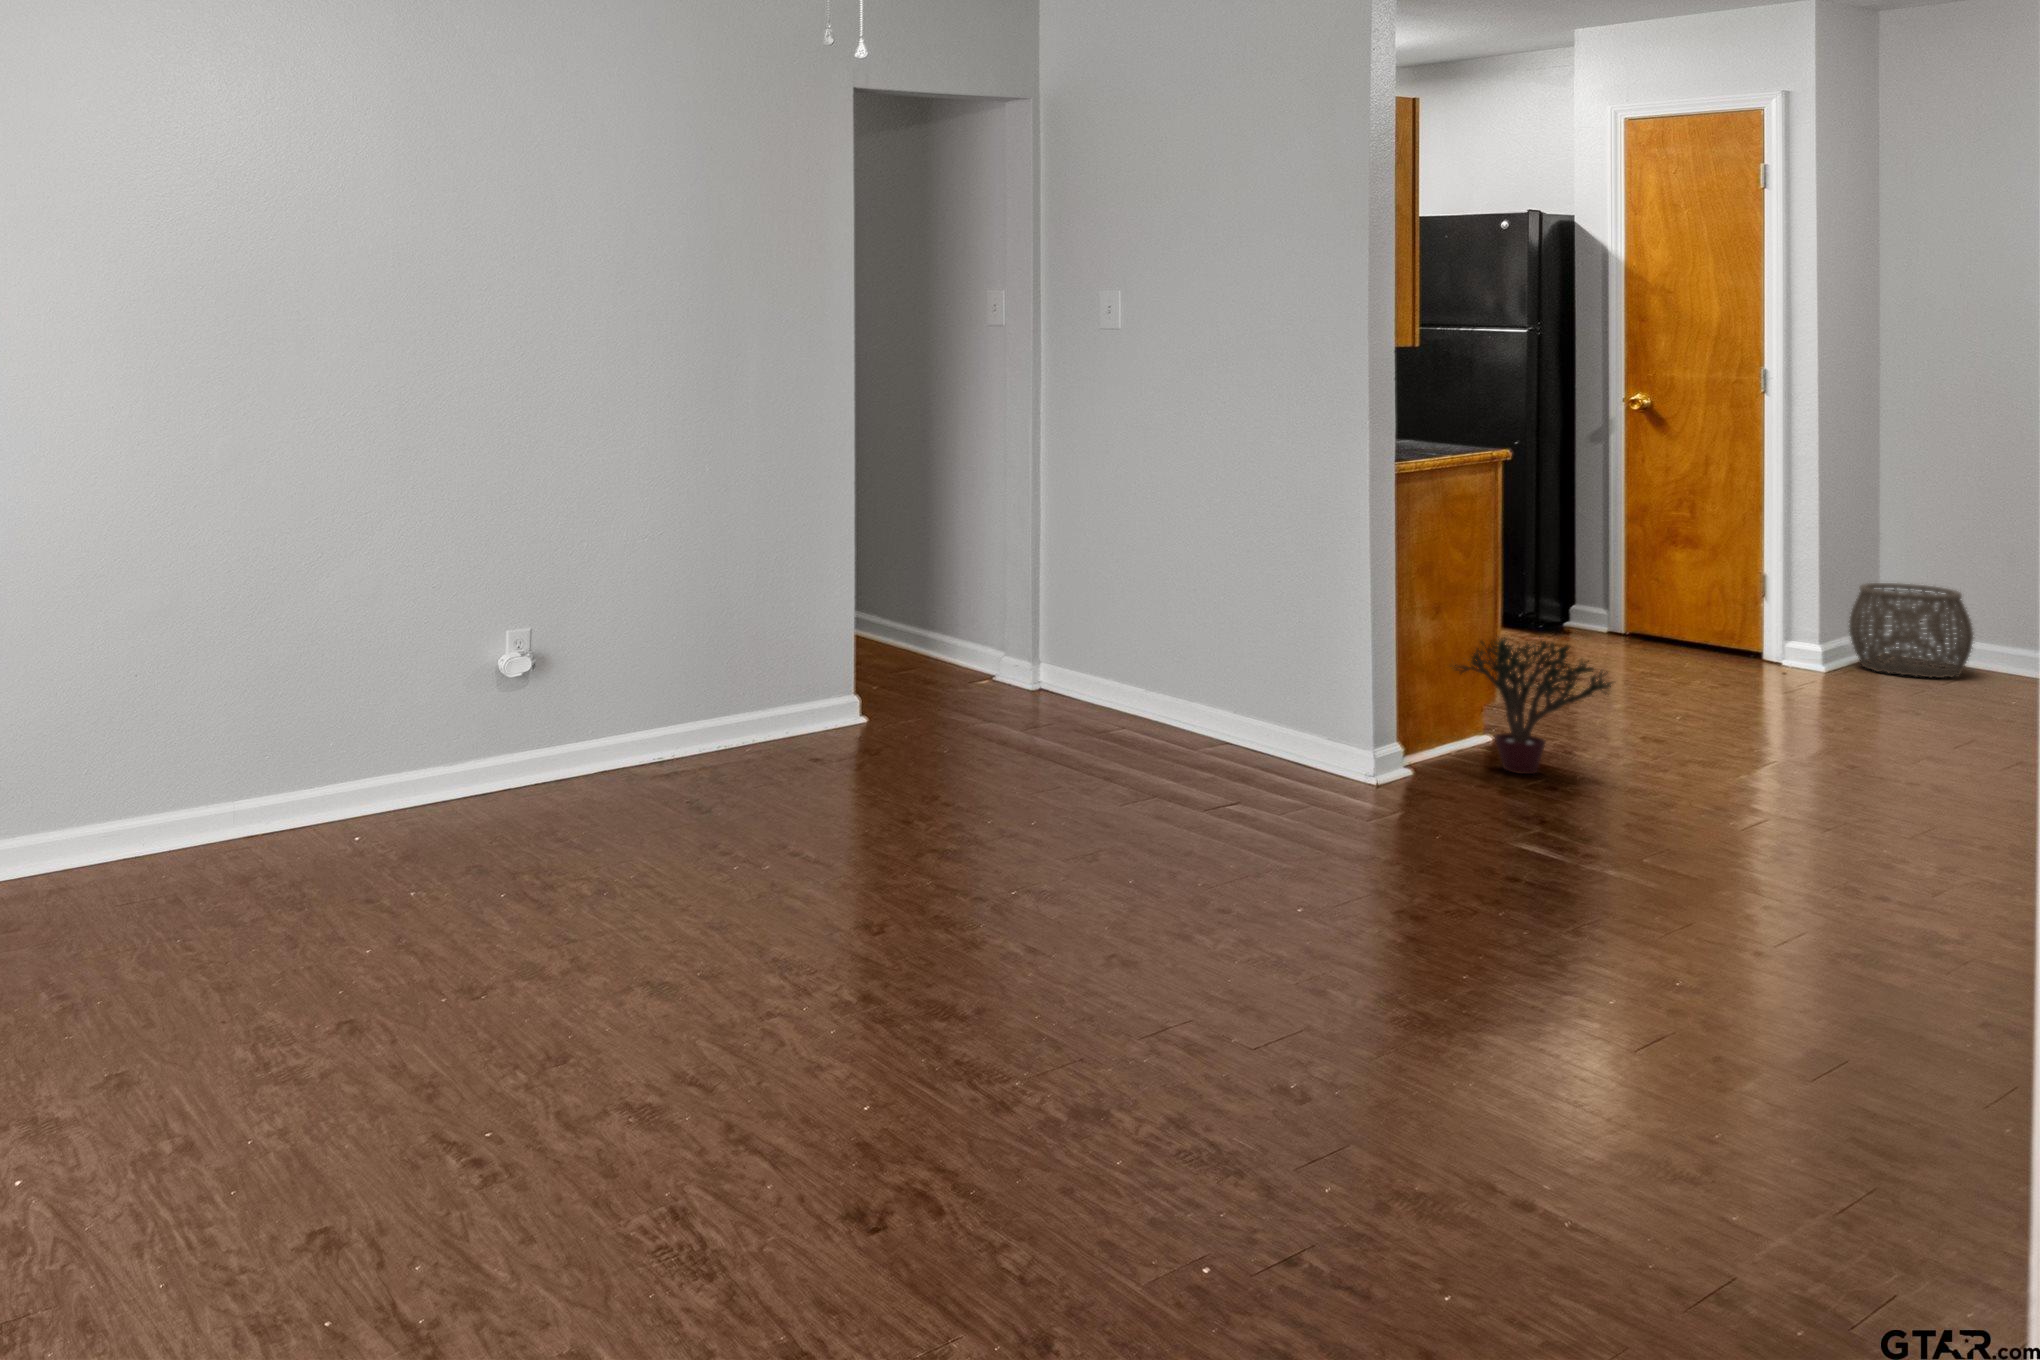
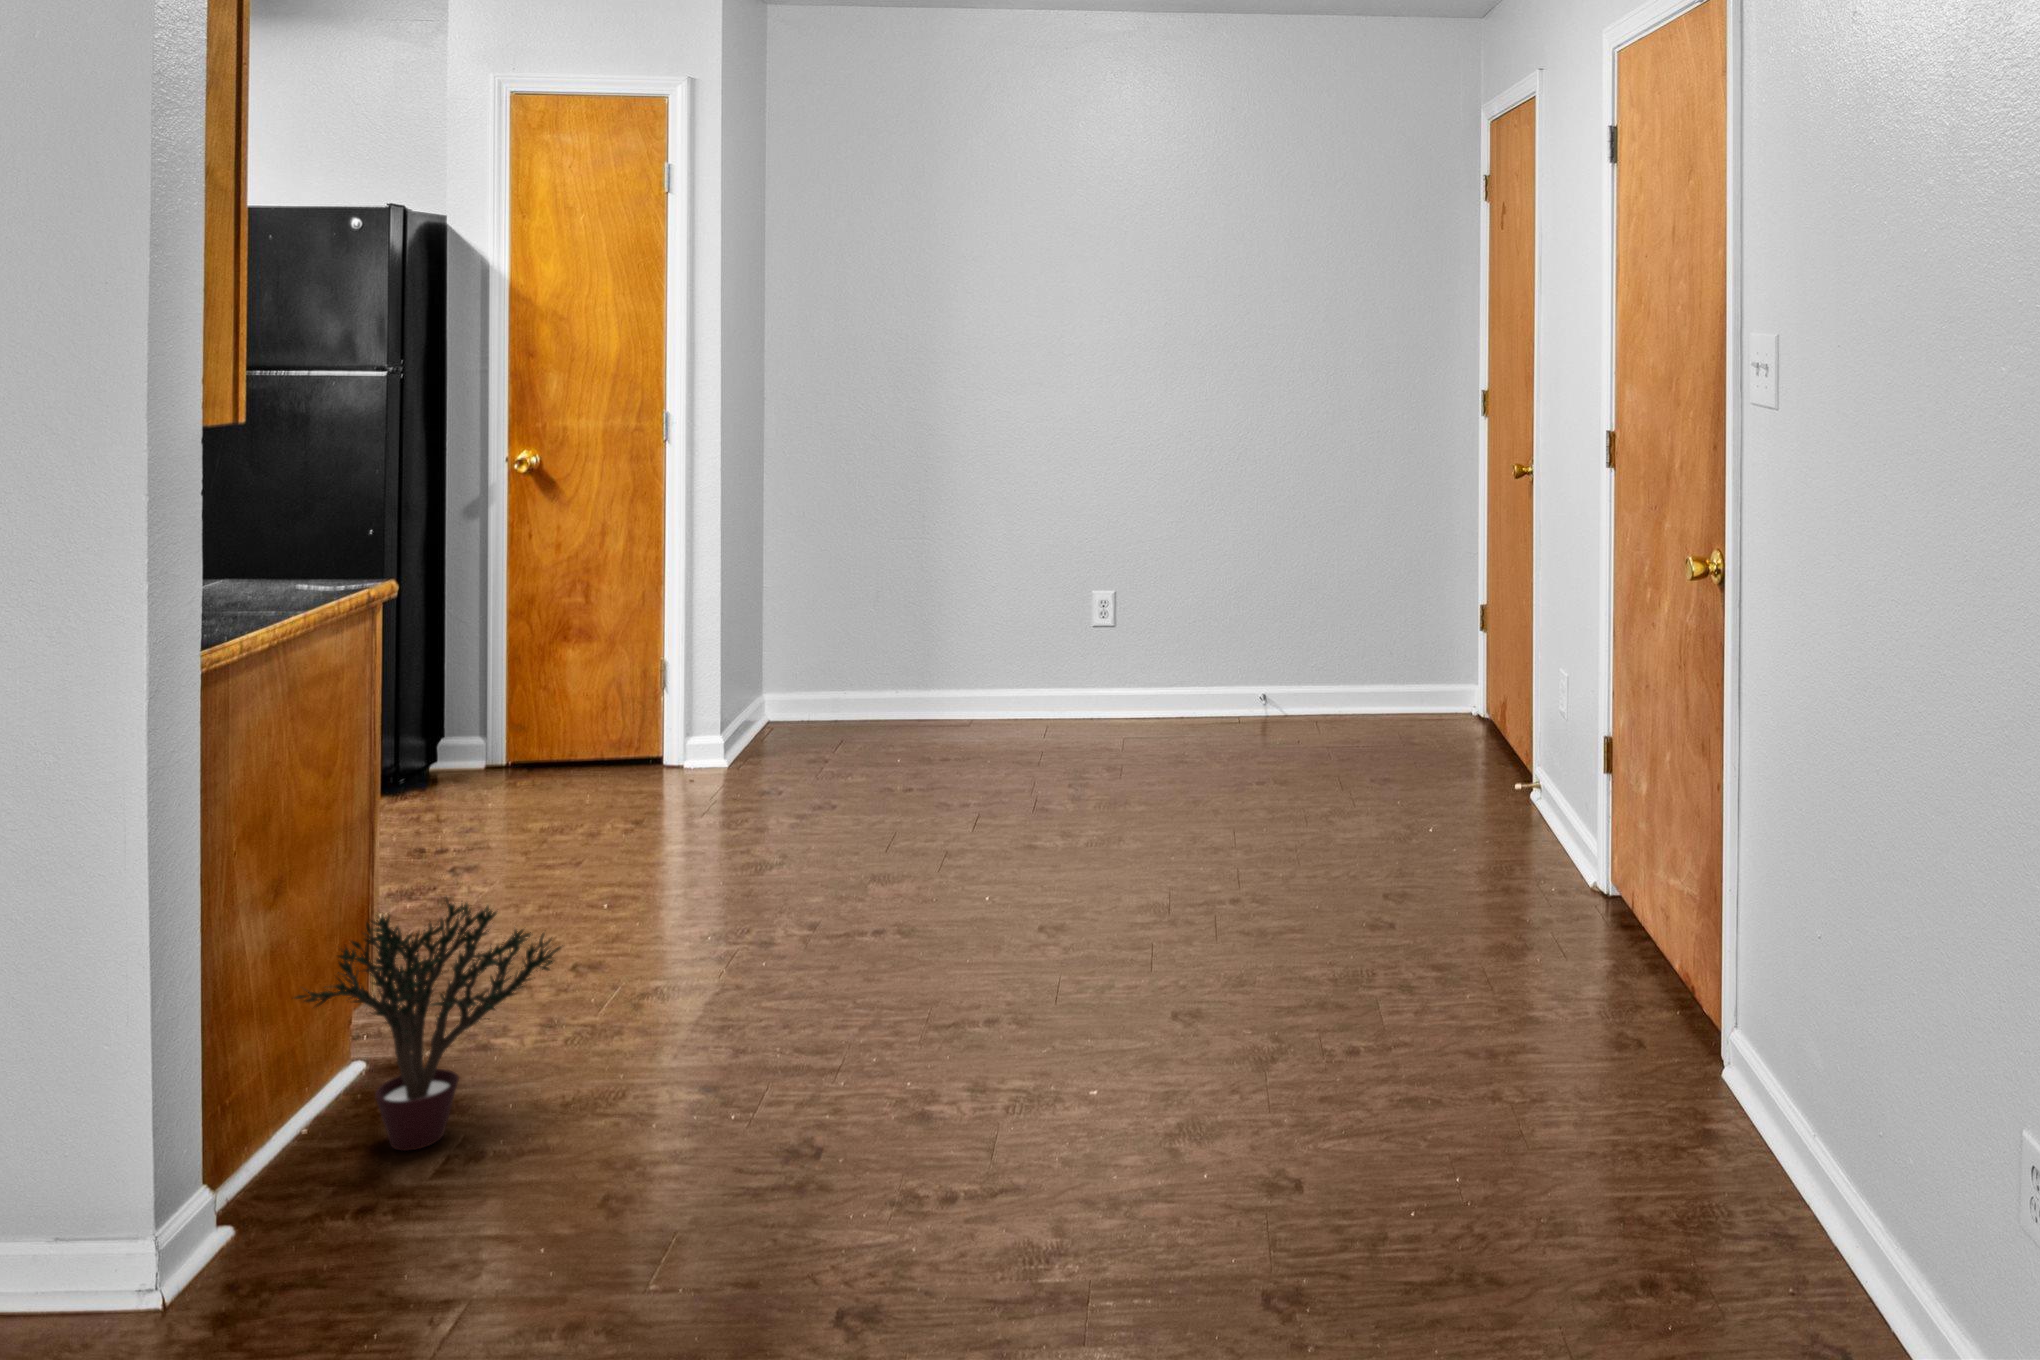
woven basket: present [1849,583,1974,678] -> none [746,650,858,761]

